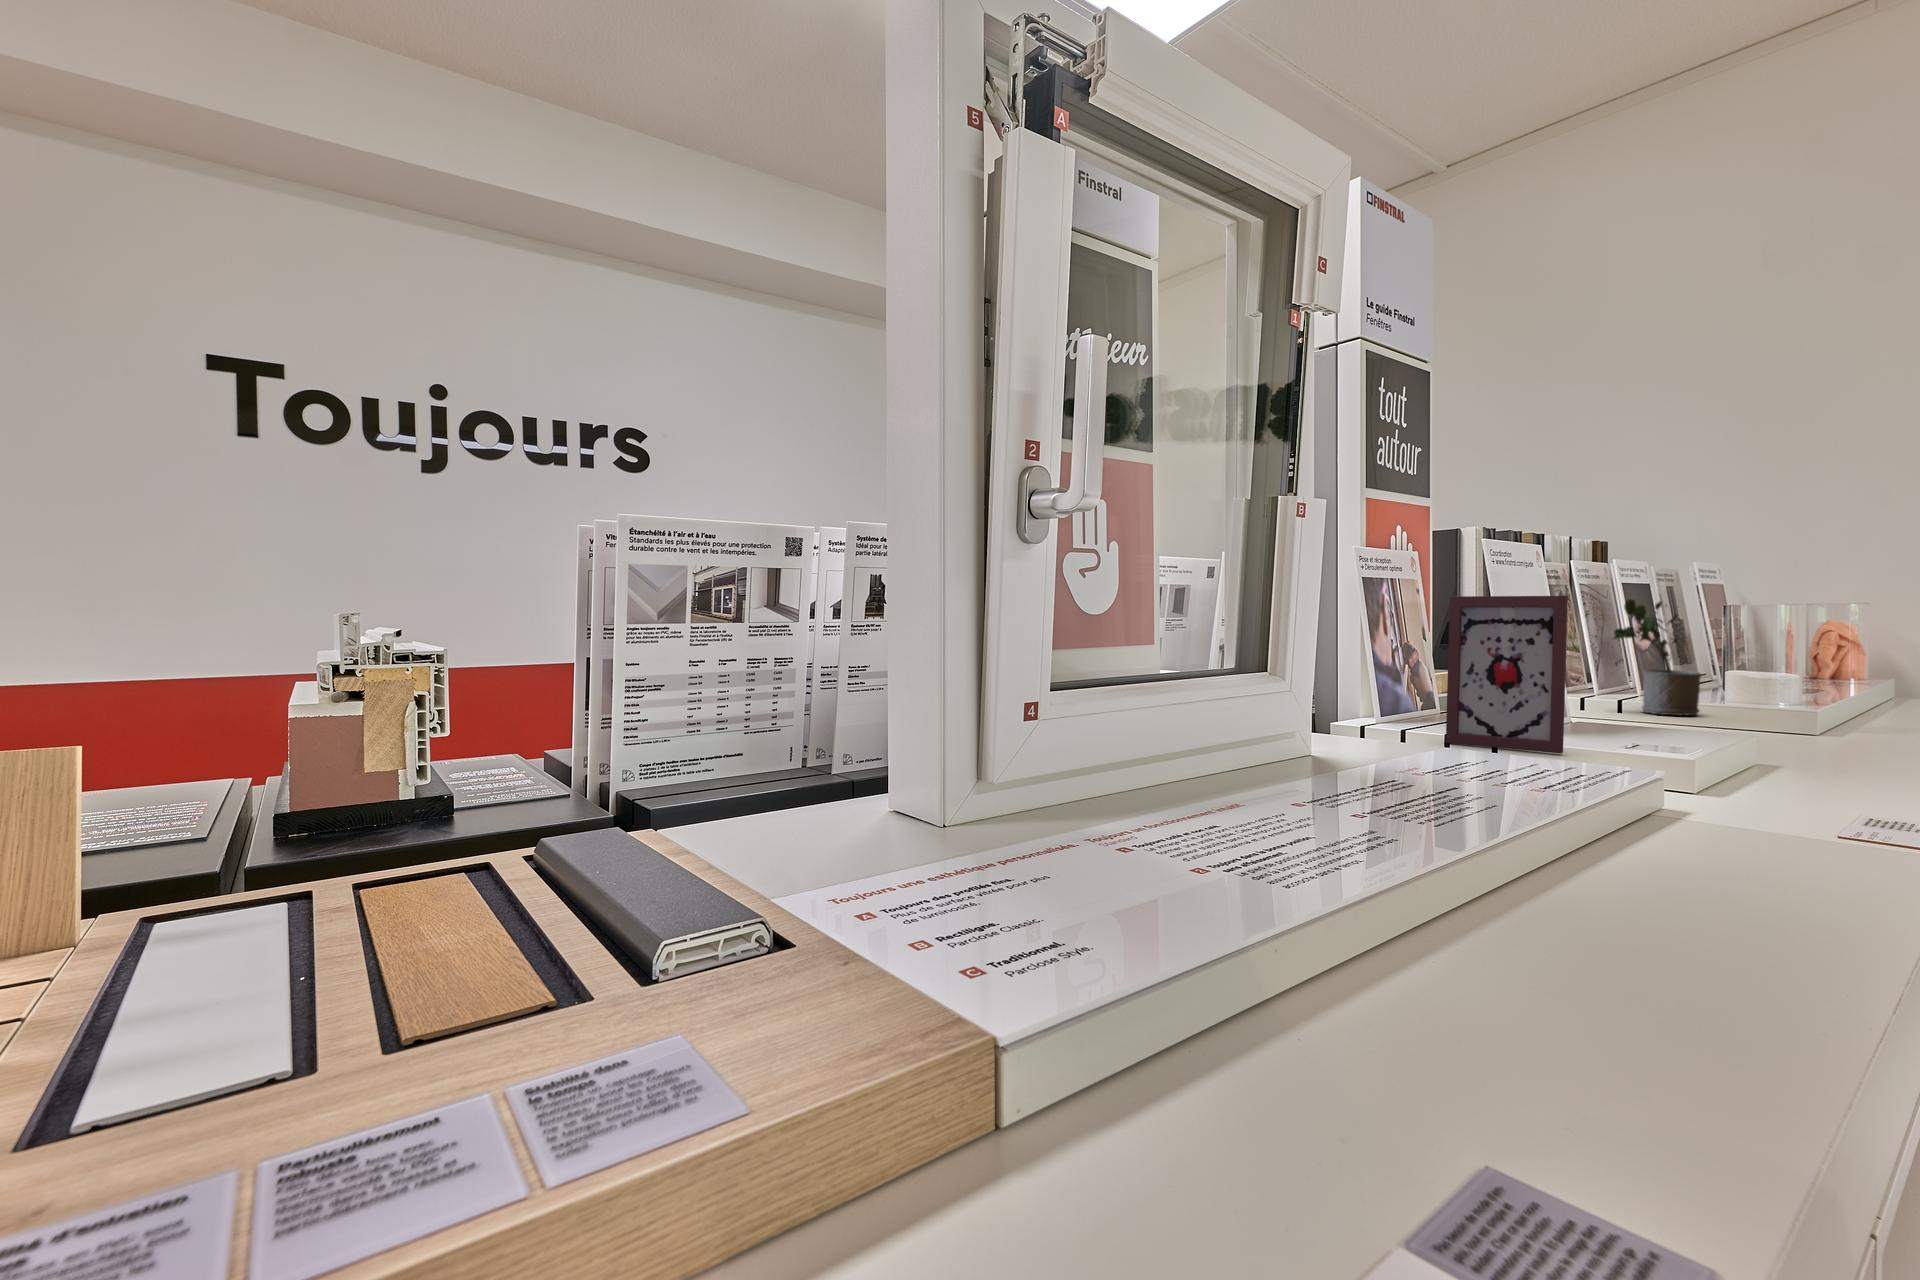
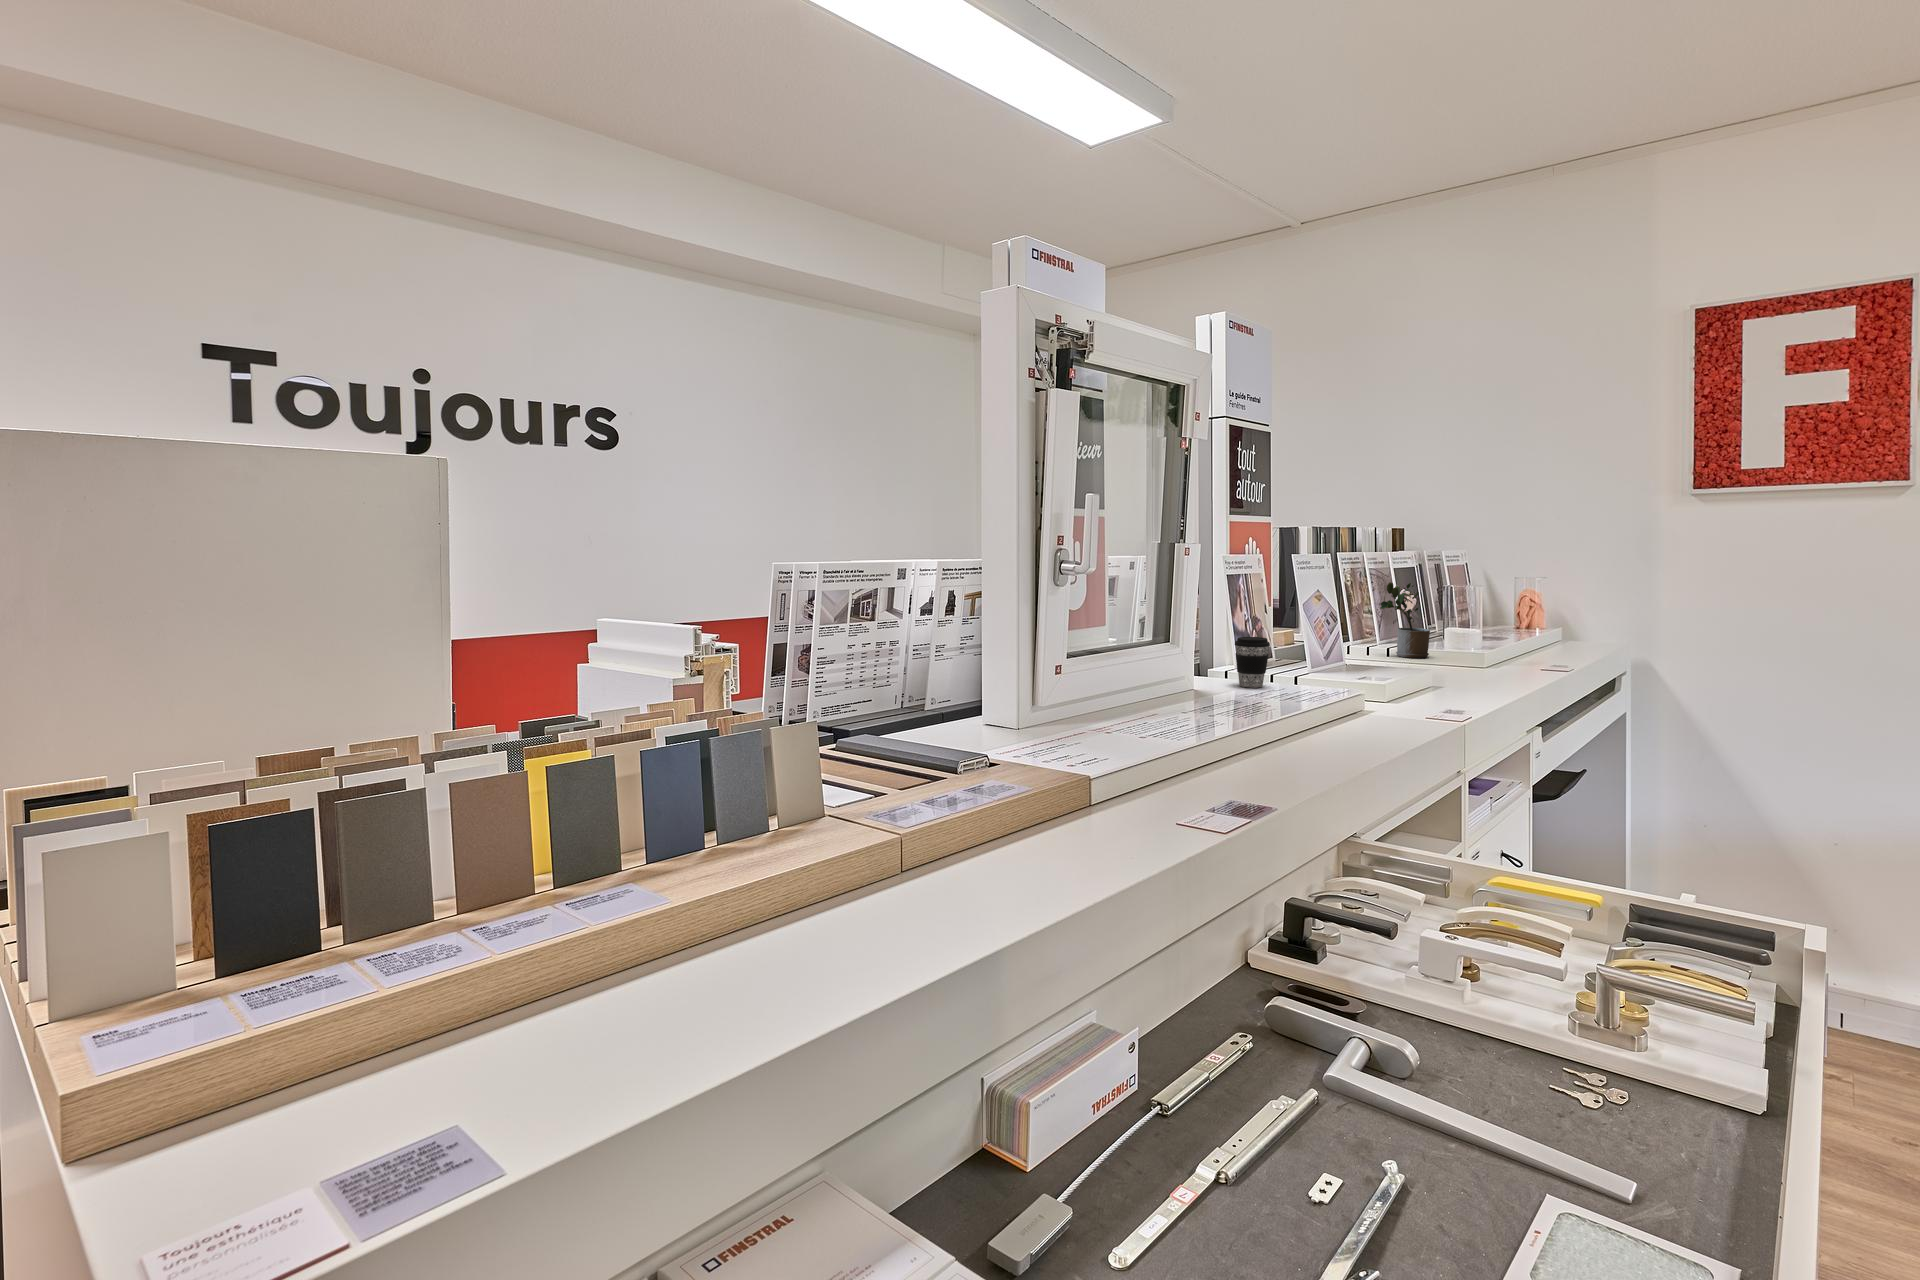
picture frame: present [1446,596,1568,753] -> none [1273,593,1340,686]
coffee cup: none [1377,668,1441,752] -> present [1235,637,1270,688]

